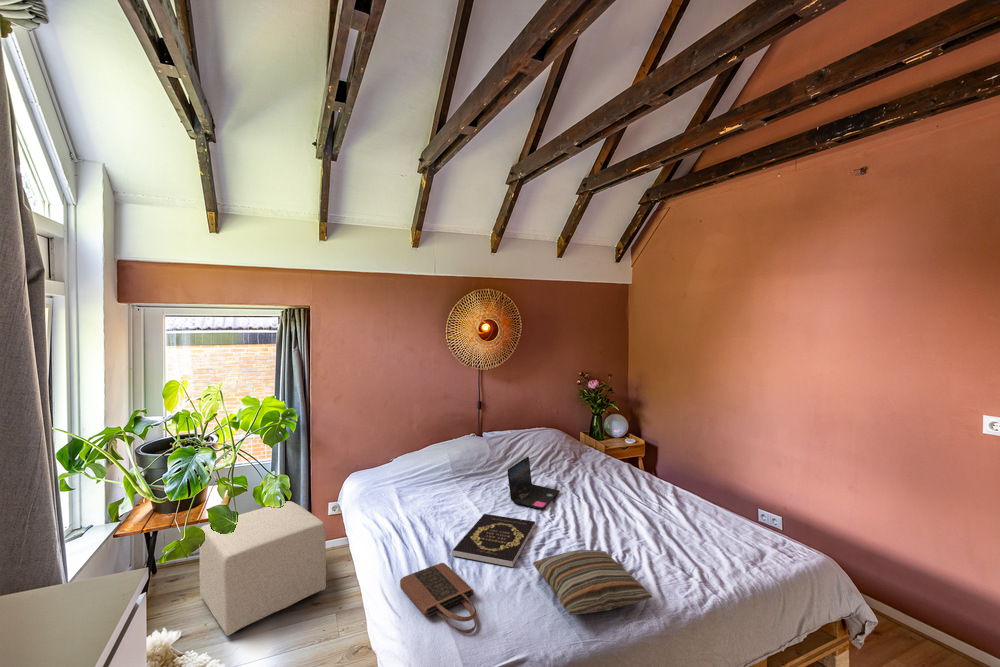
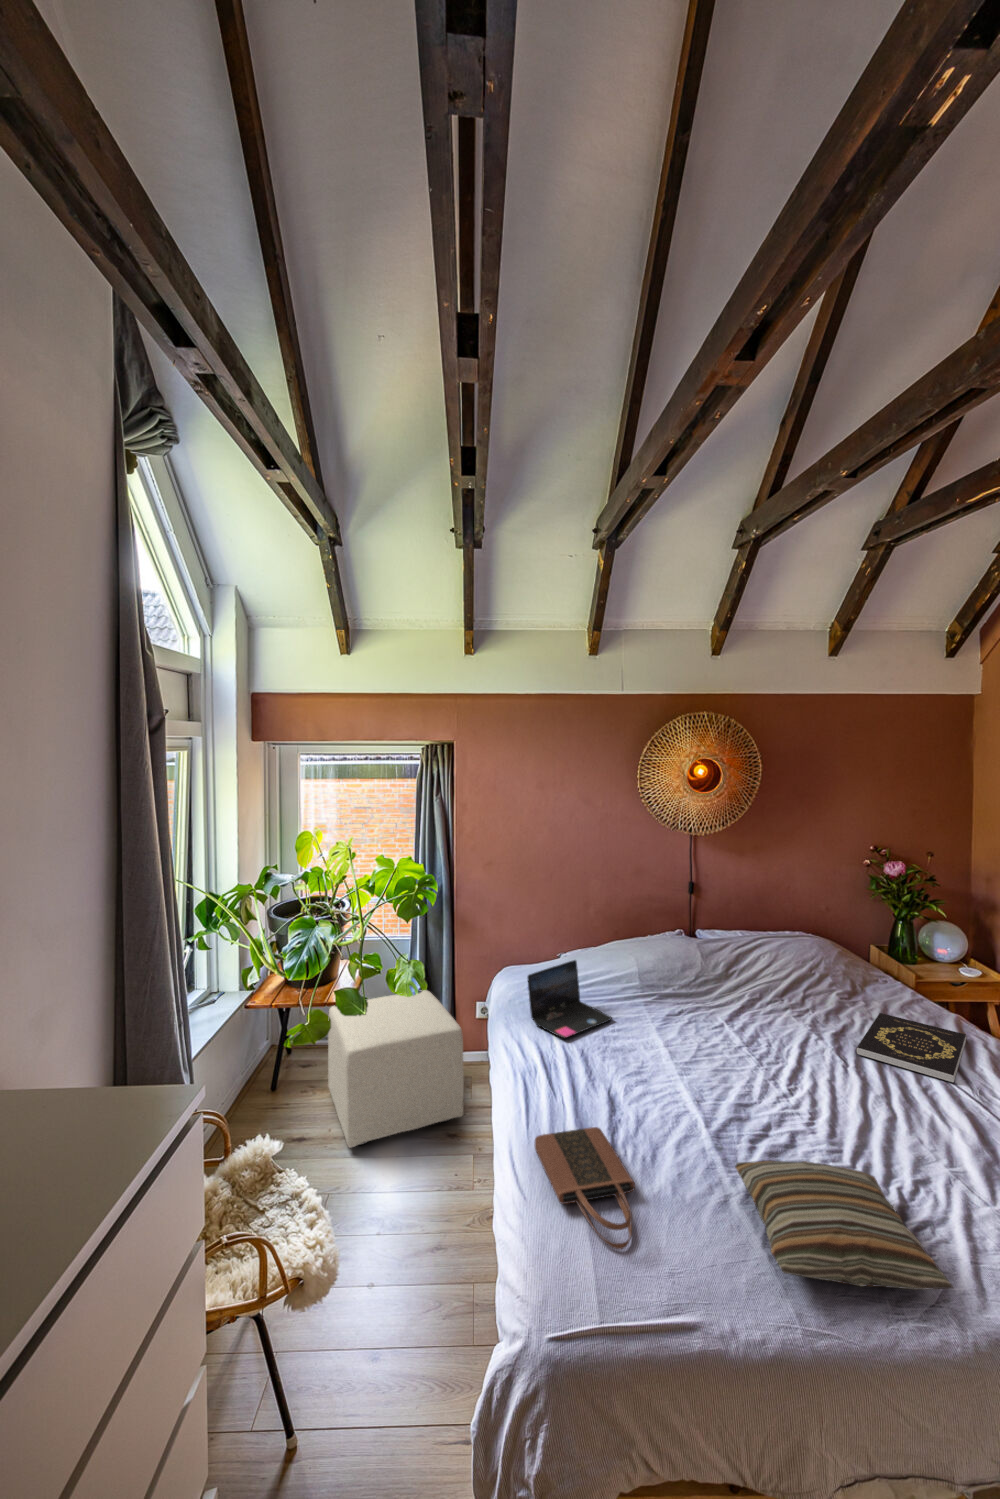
laptop: present [508,456,560,509] -> present [527,960,612,1038]
book: present [452,514,535,567] -> present [856,1013,966,1083]

